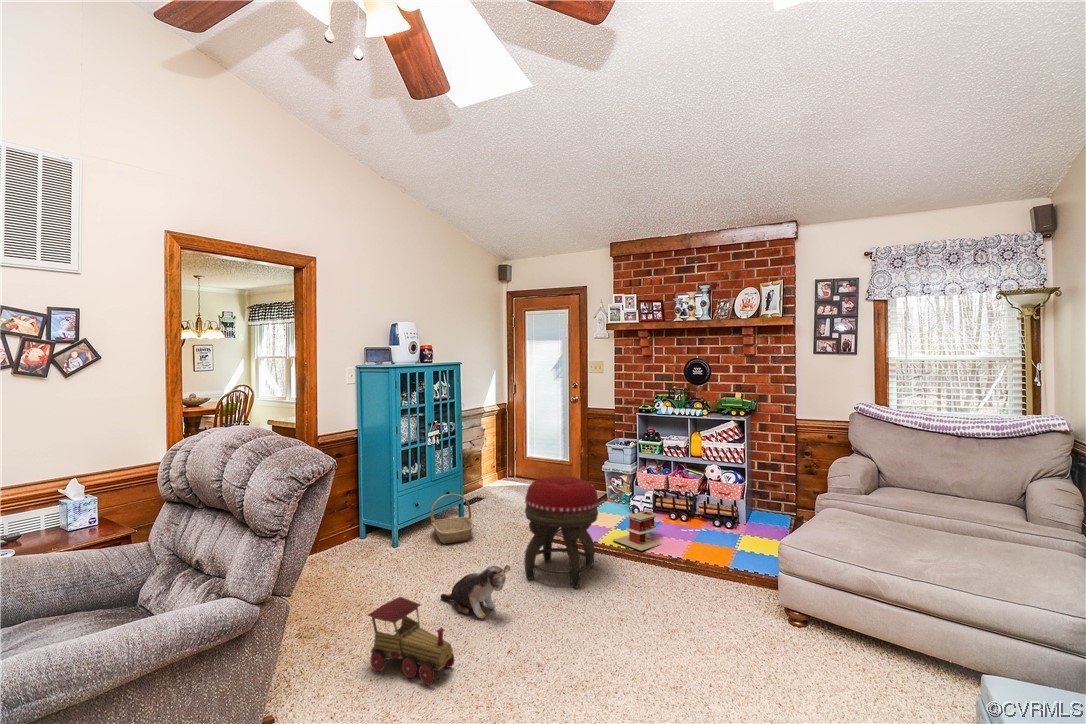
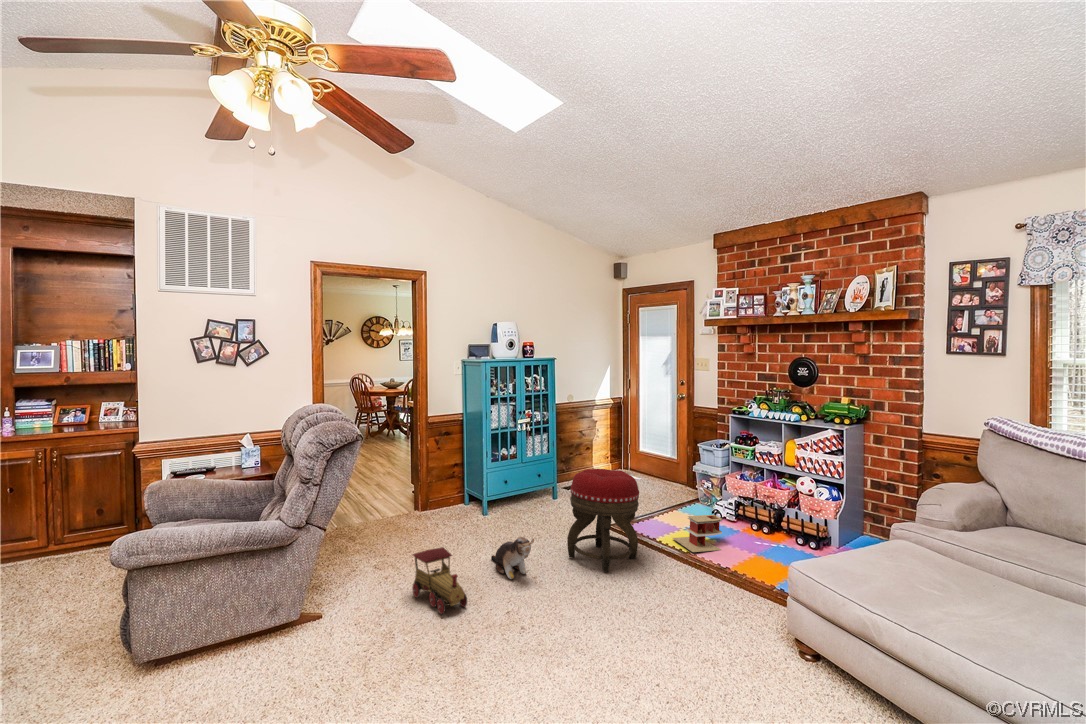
basket: present [431,494,474,544] -> none [516,476,552,519]

